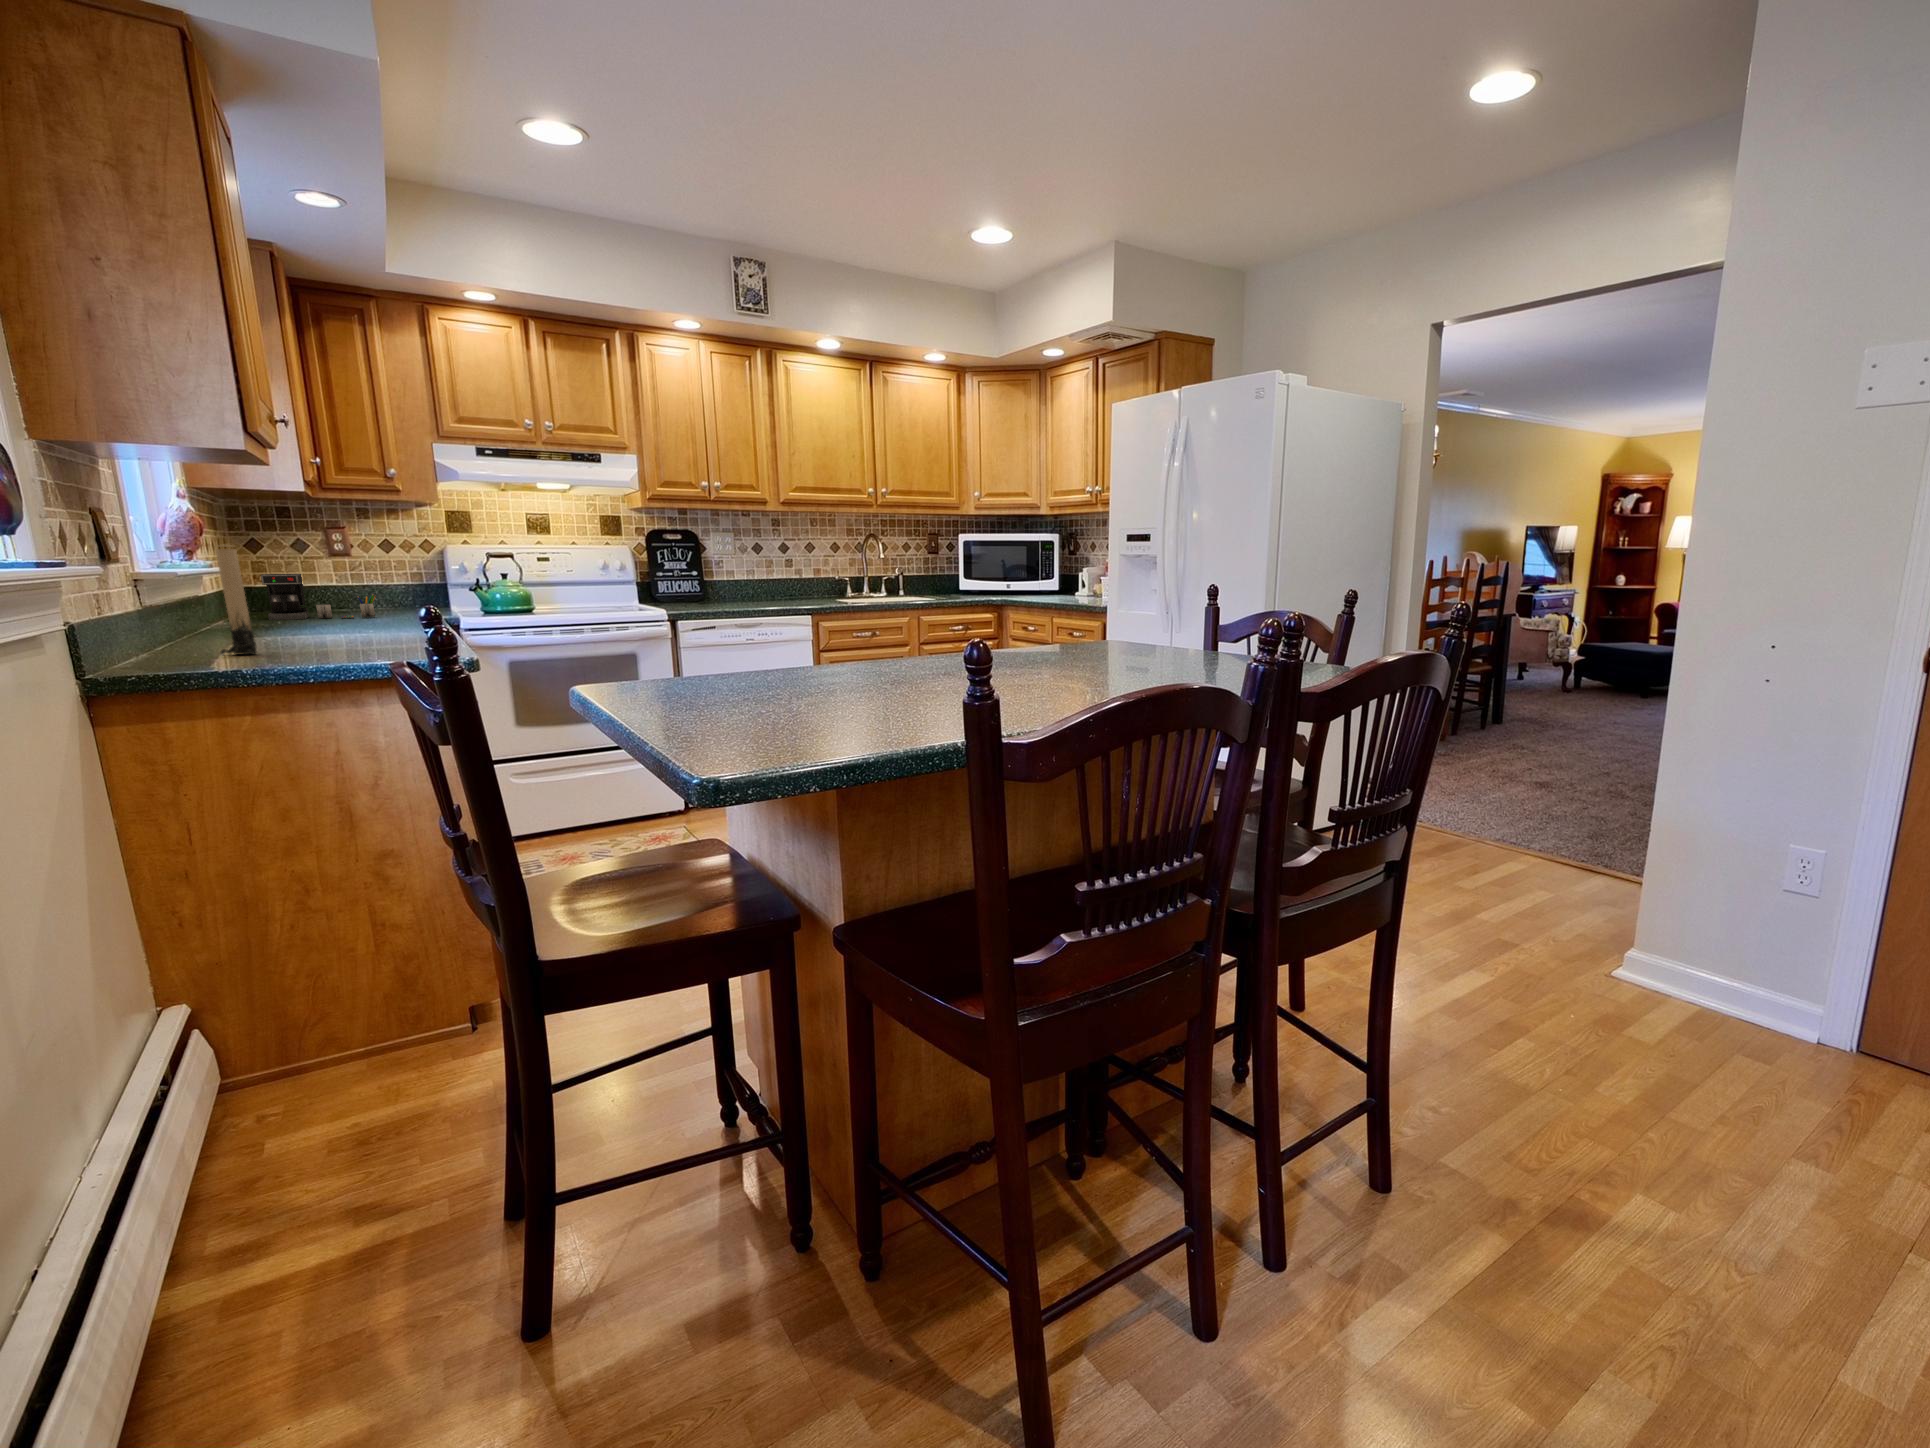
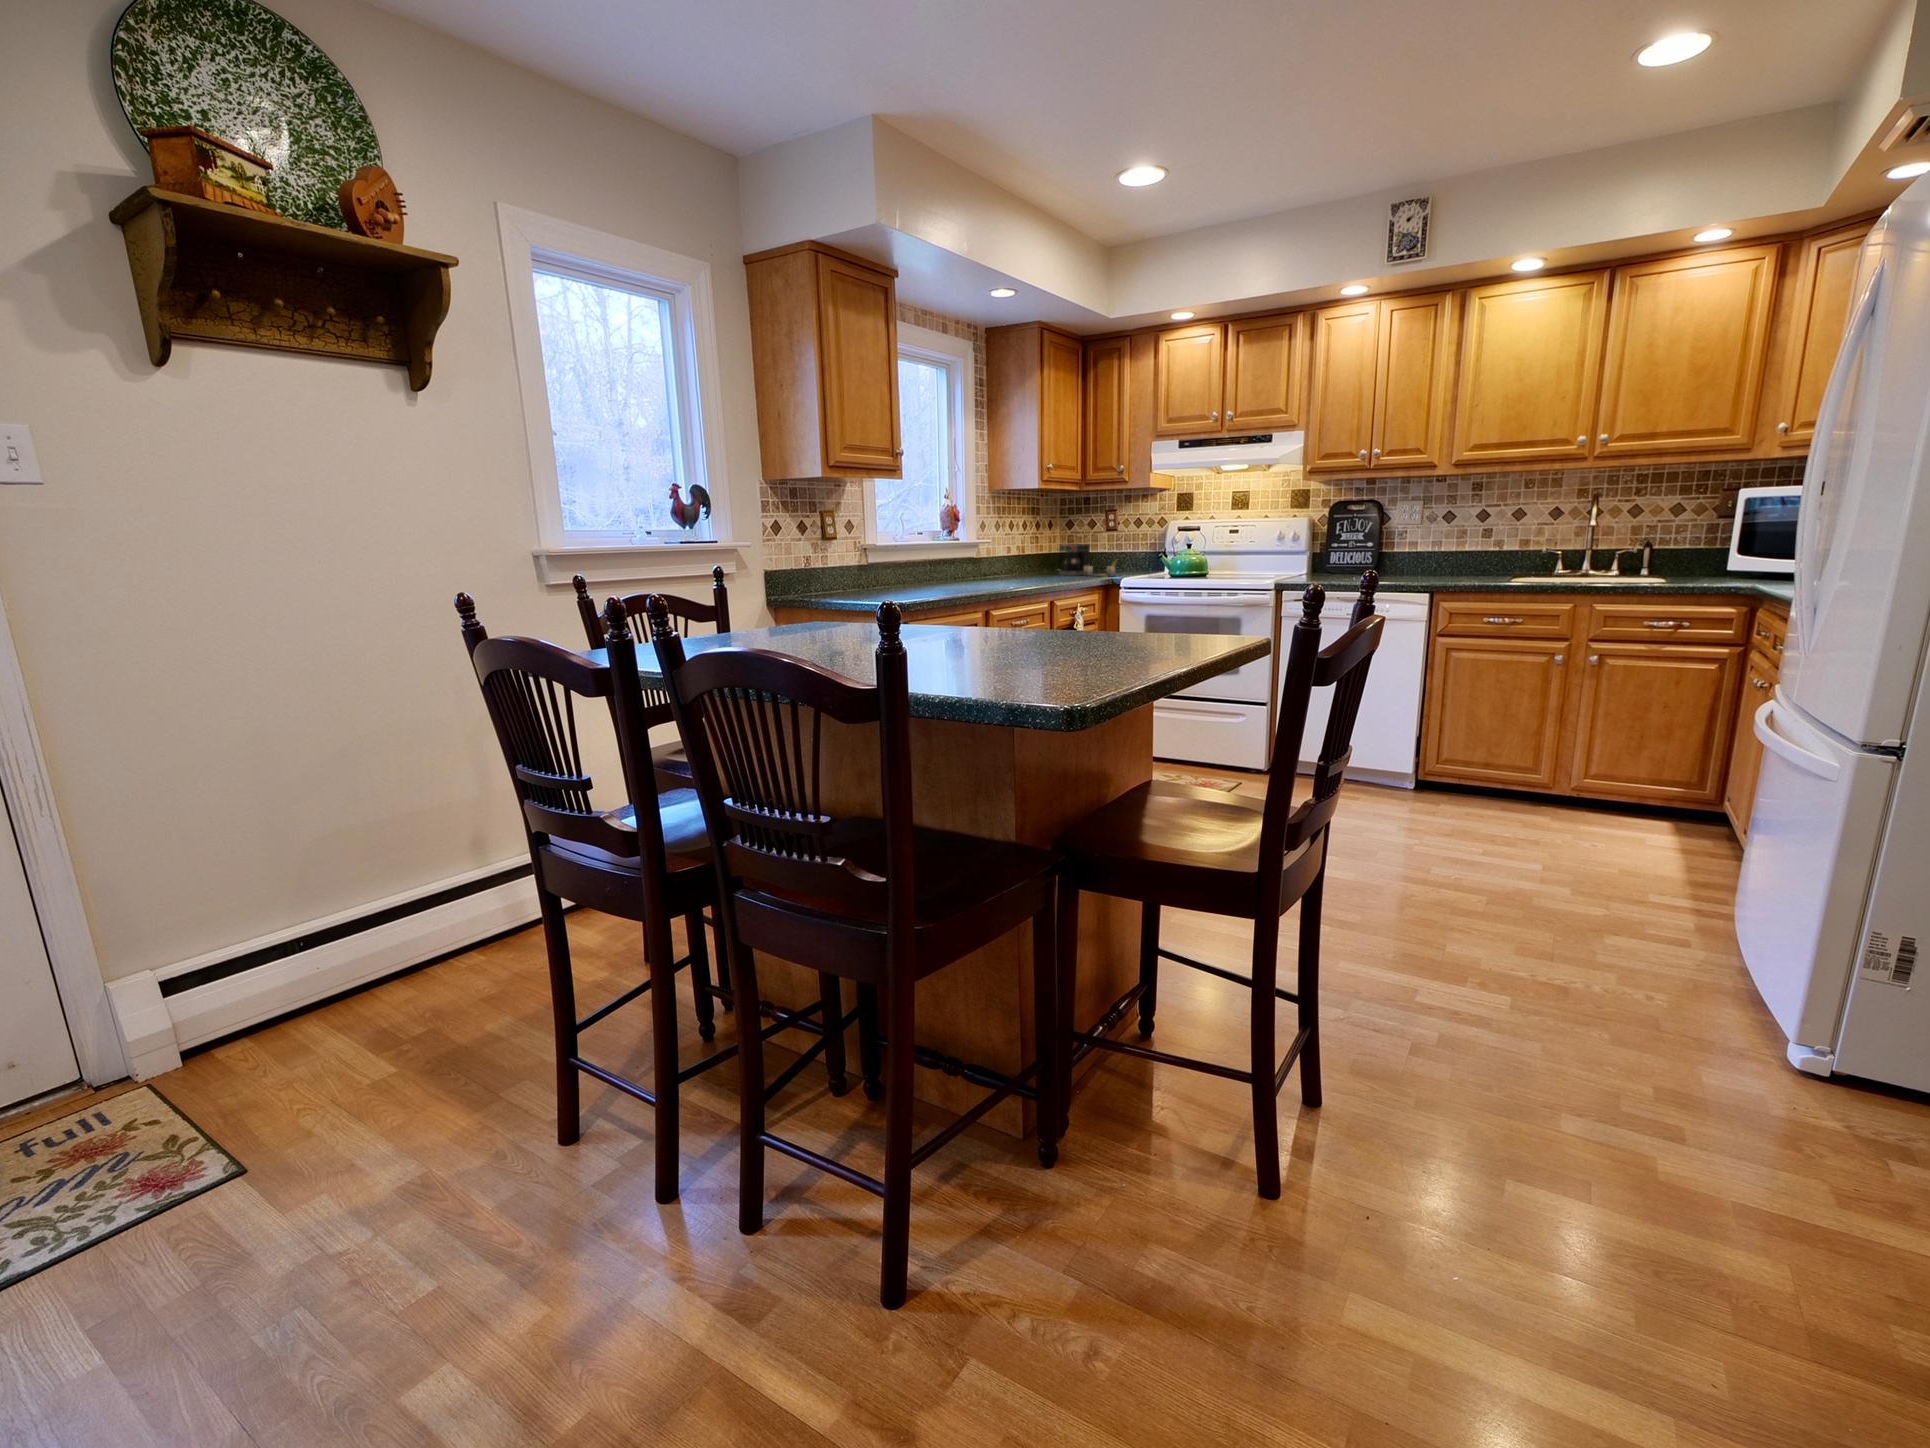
candle: present [216,545,257,655] -> none [868,530,881,593]

